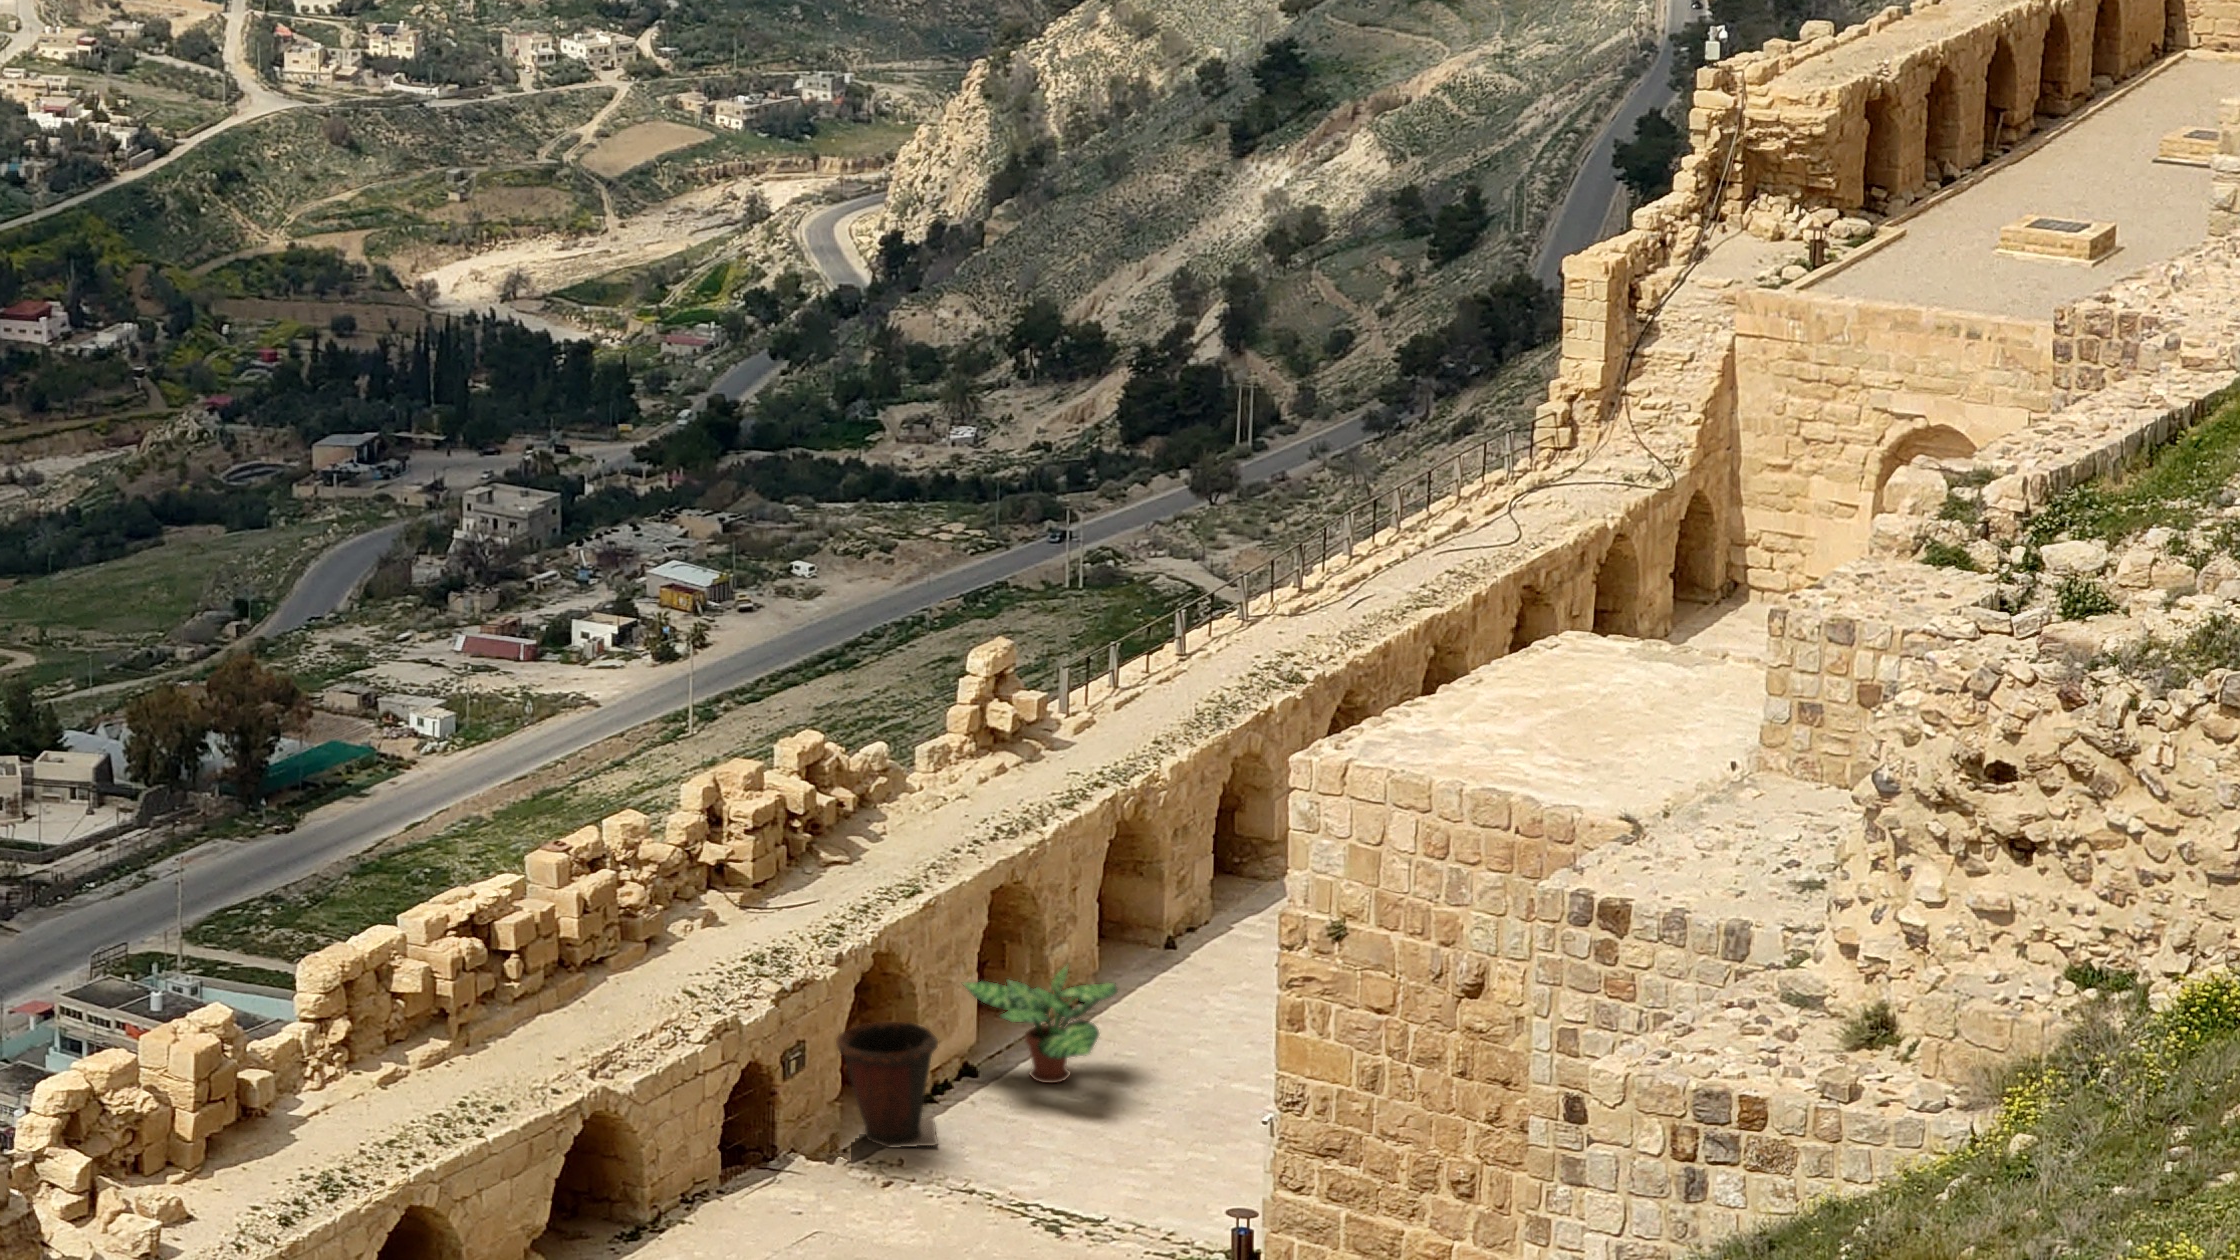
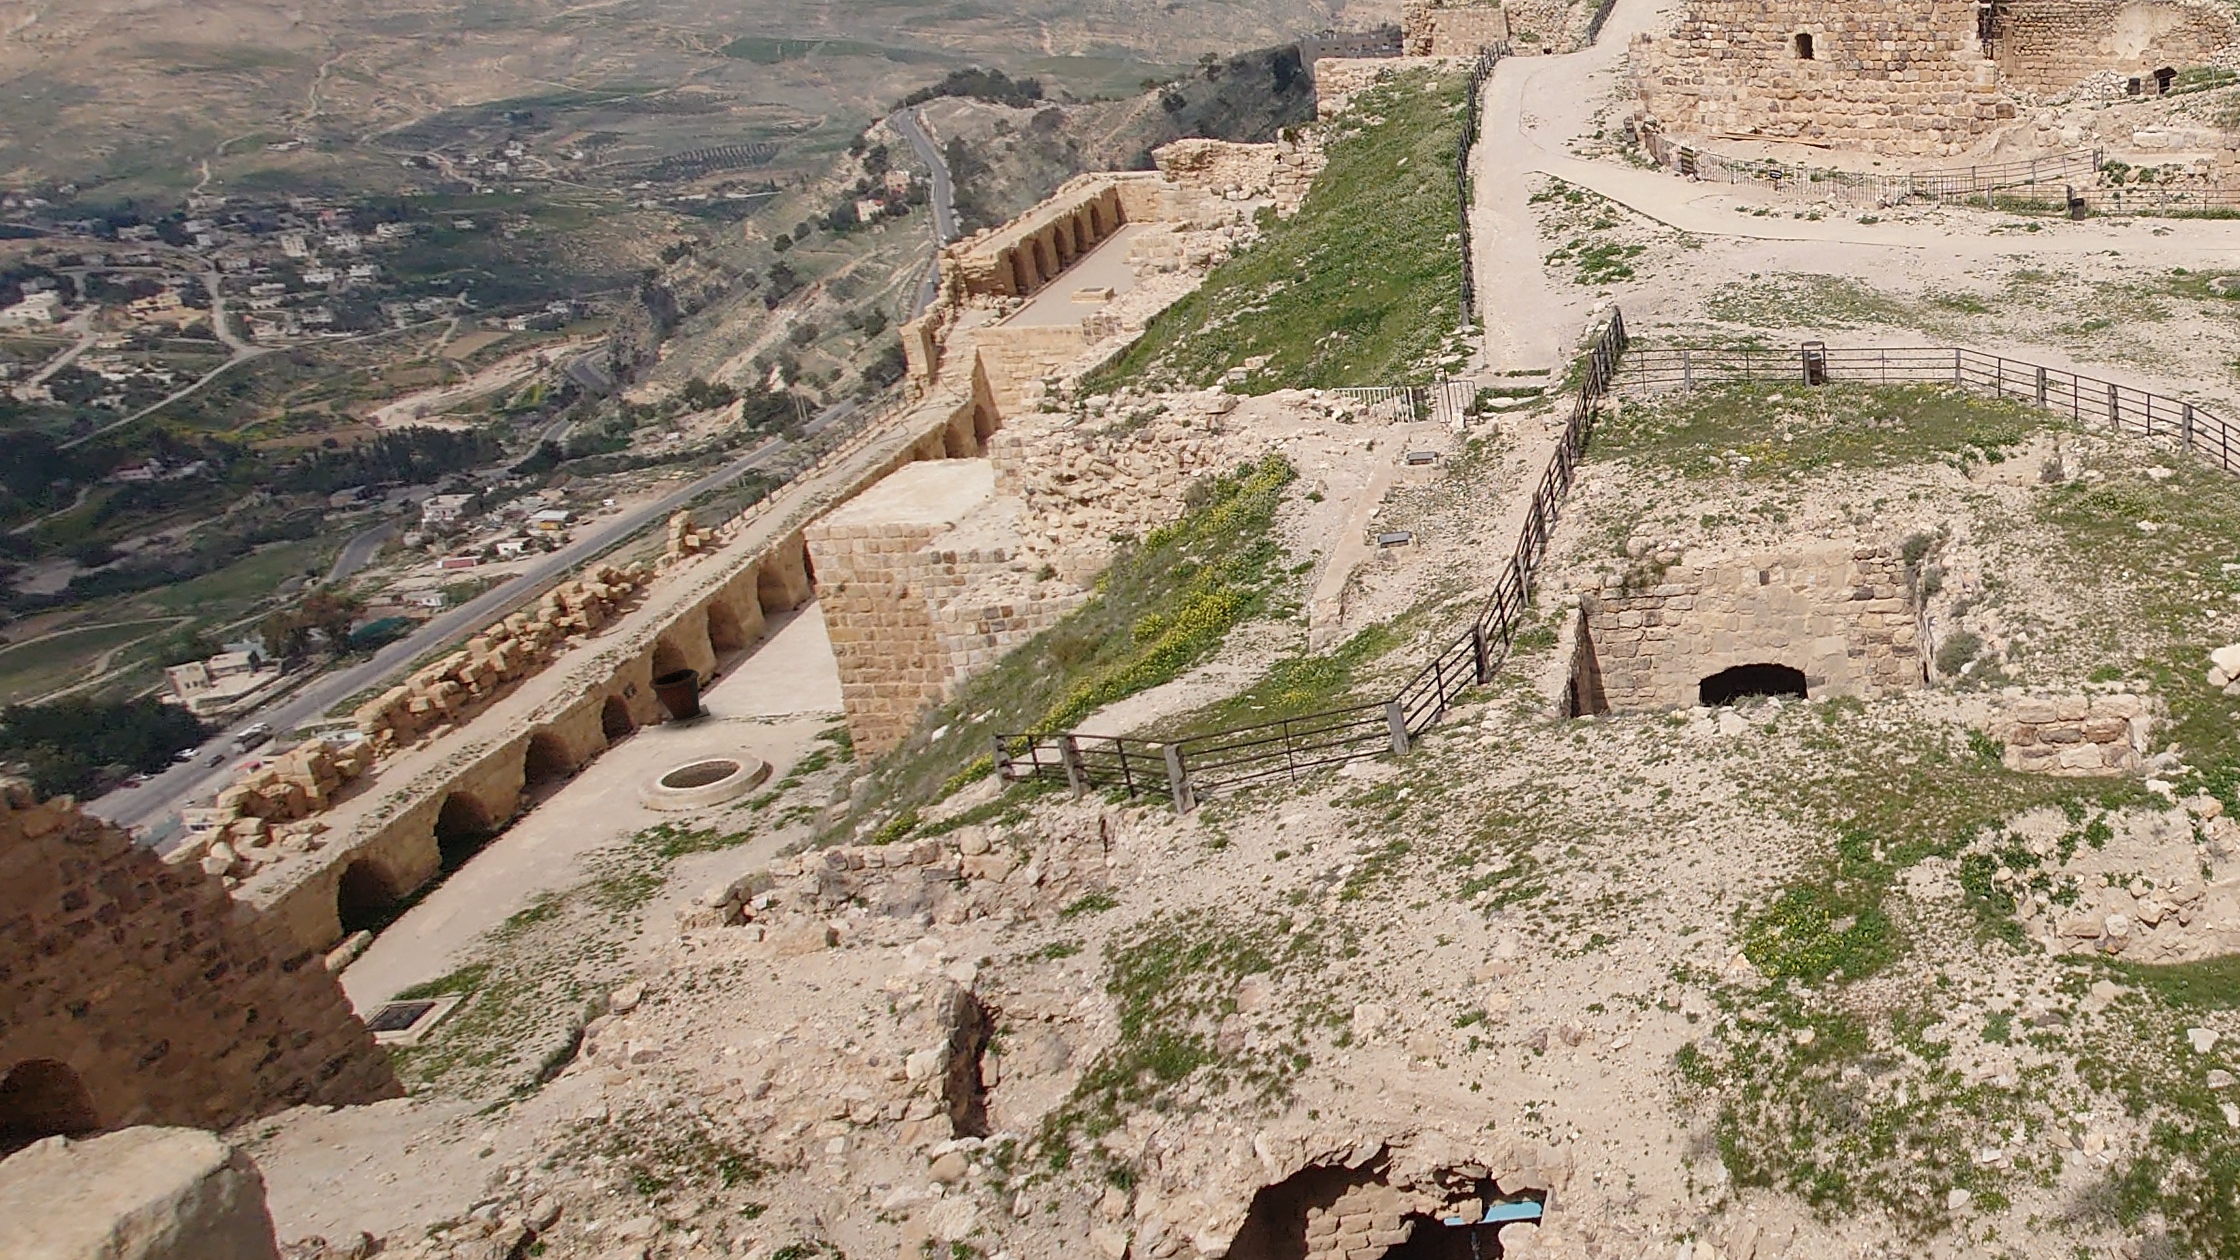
potted plant: present [964,966,1117,1083] -> none [705,629,782,680]

